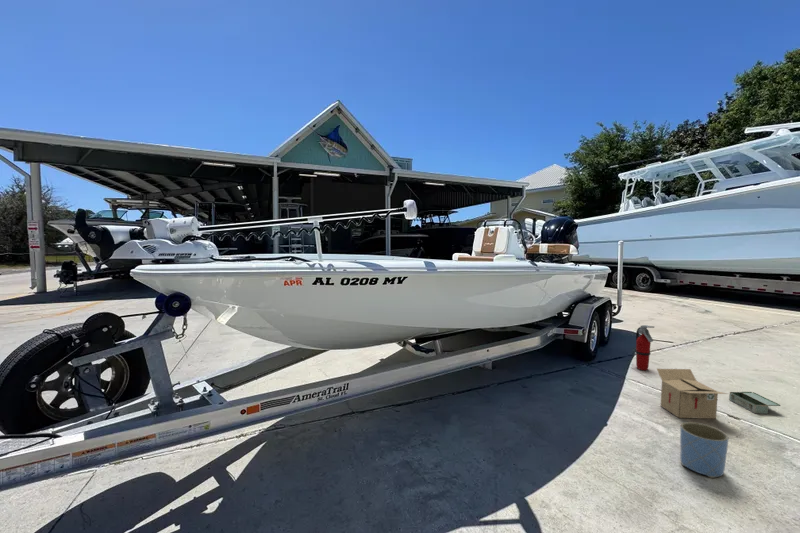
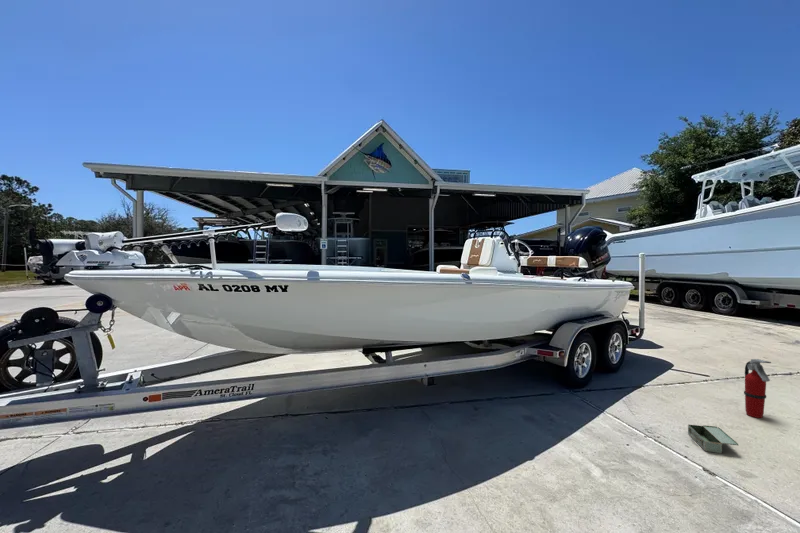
fire extinguisher: present [635,325,654,370] -> present [744,359,771,418]
cardboard box: present [657,369,726,419] -> none [593,391,655,452]
planter: present [680,422,728,478] -> none [552,449,597,512]

